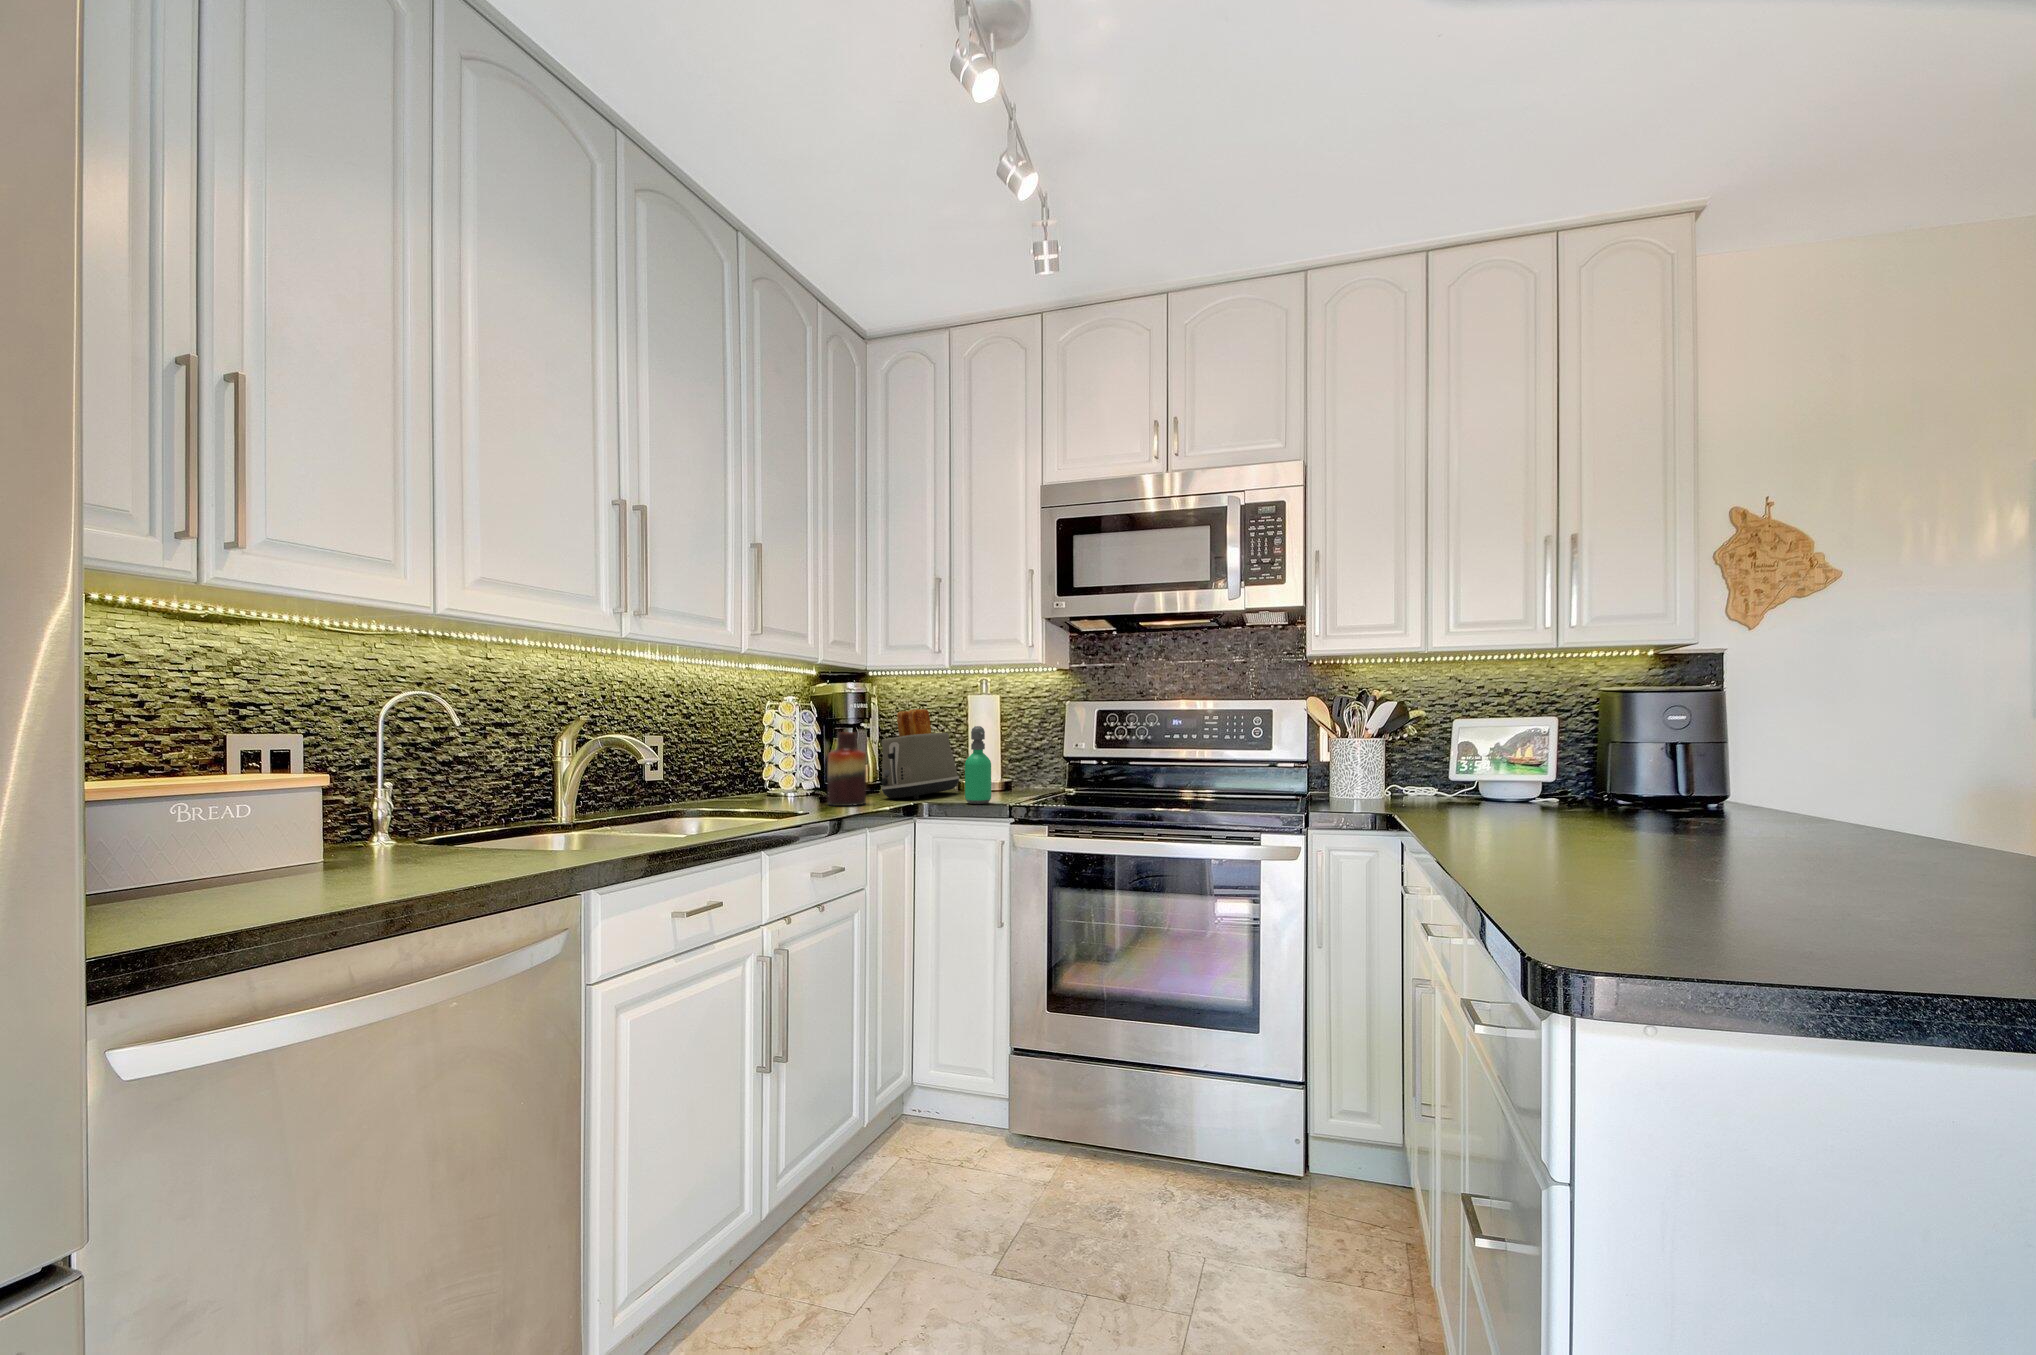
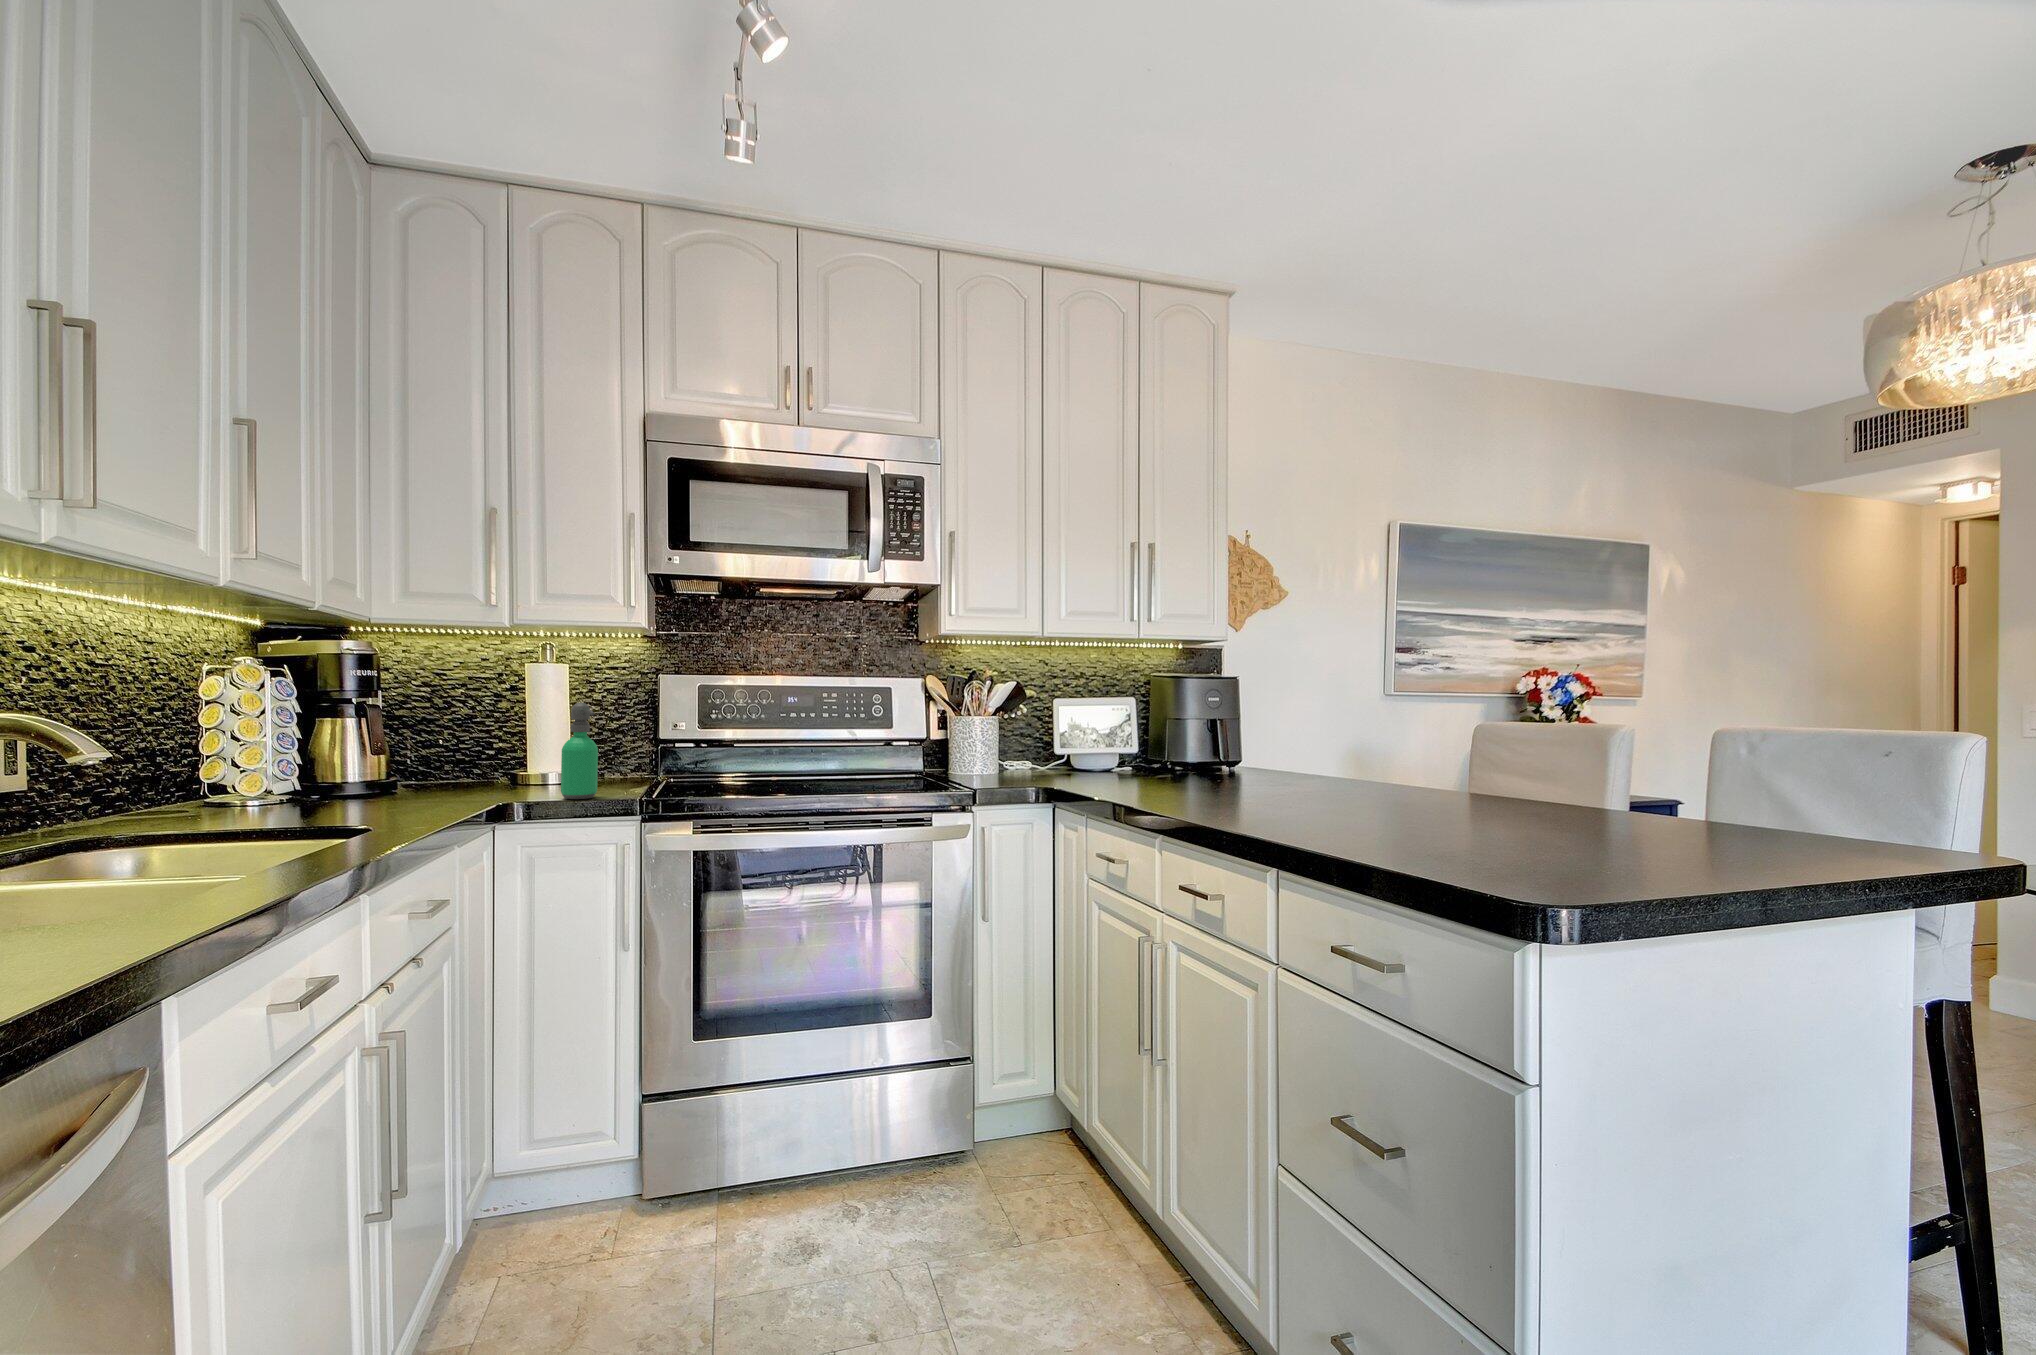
toaster: present [882,709,959,800] -> none [421,680,524,799]
vase: present [828,732,866,806] -> none [350,710,415,813]

